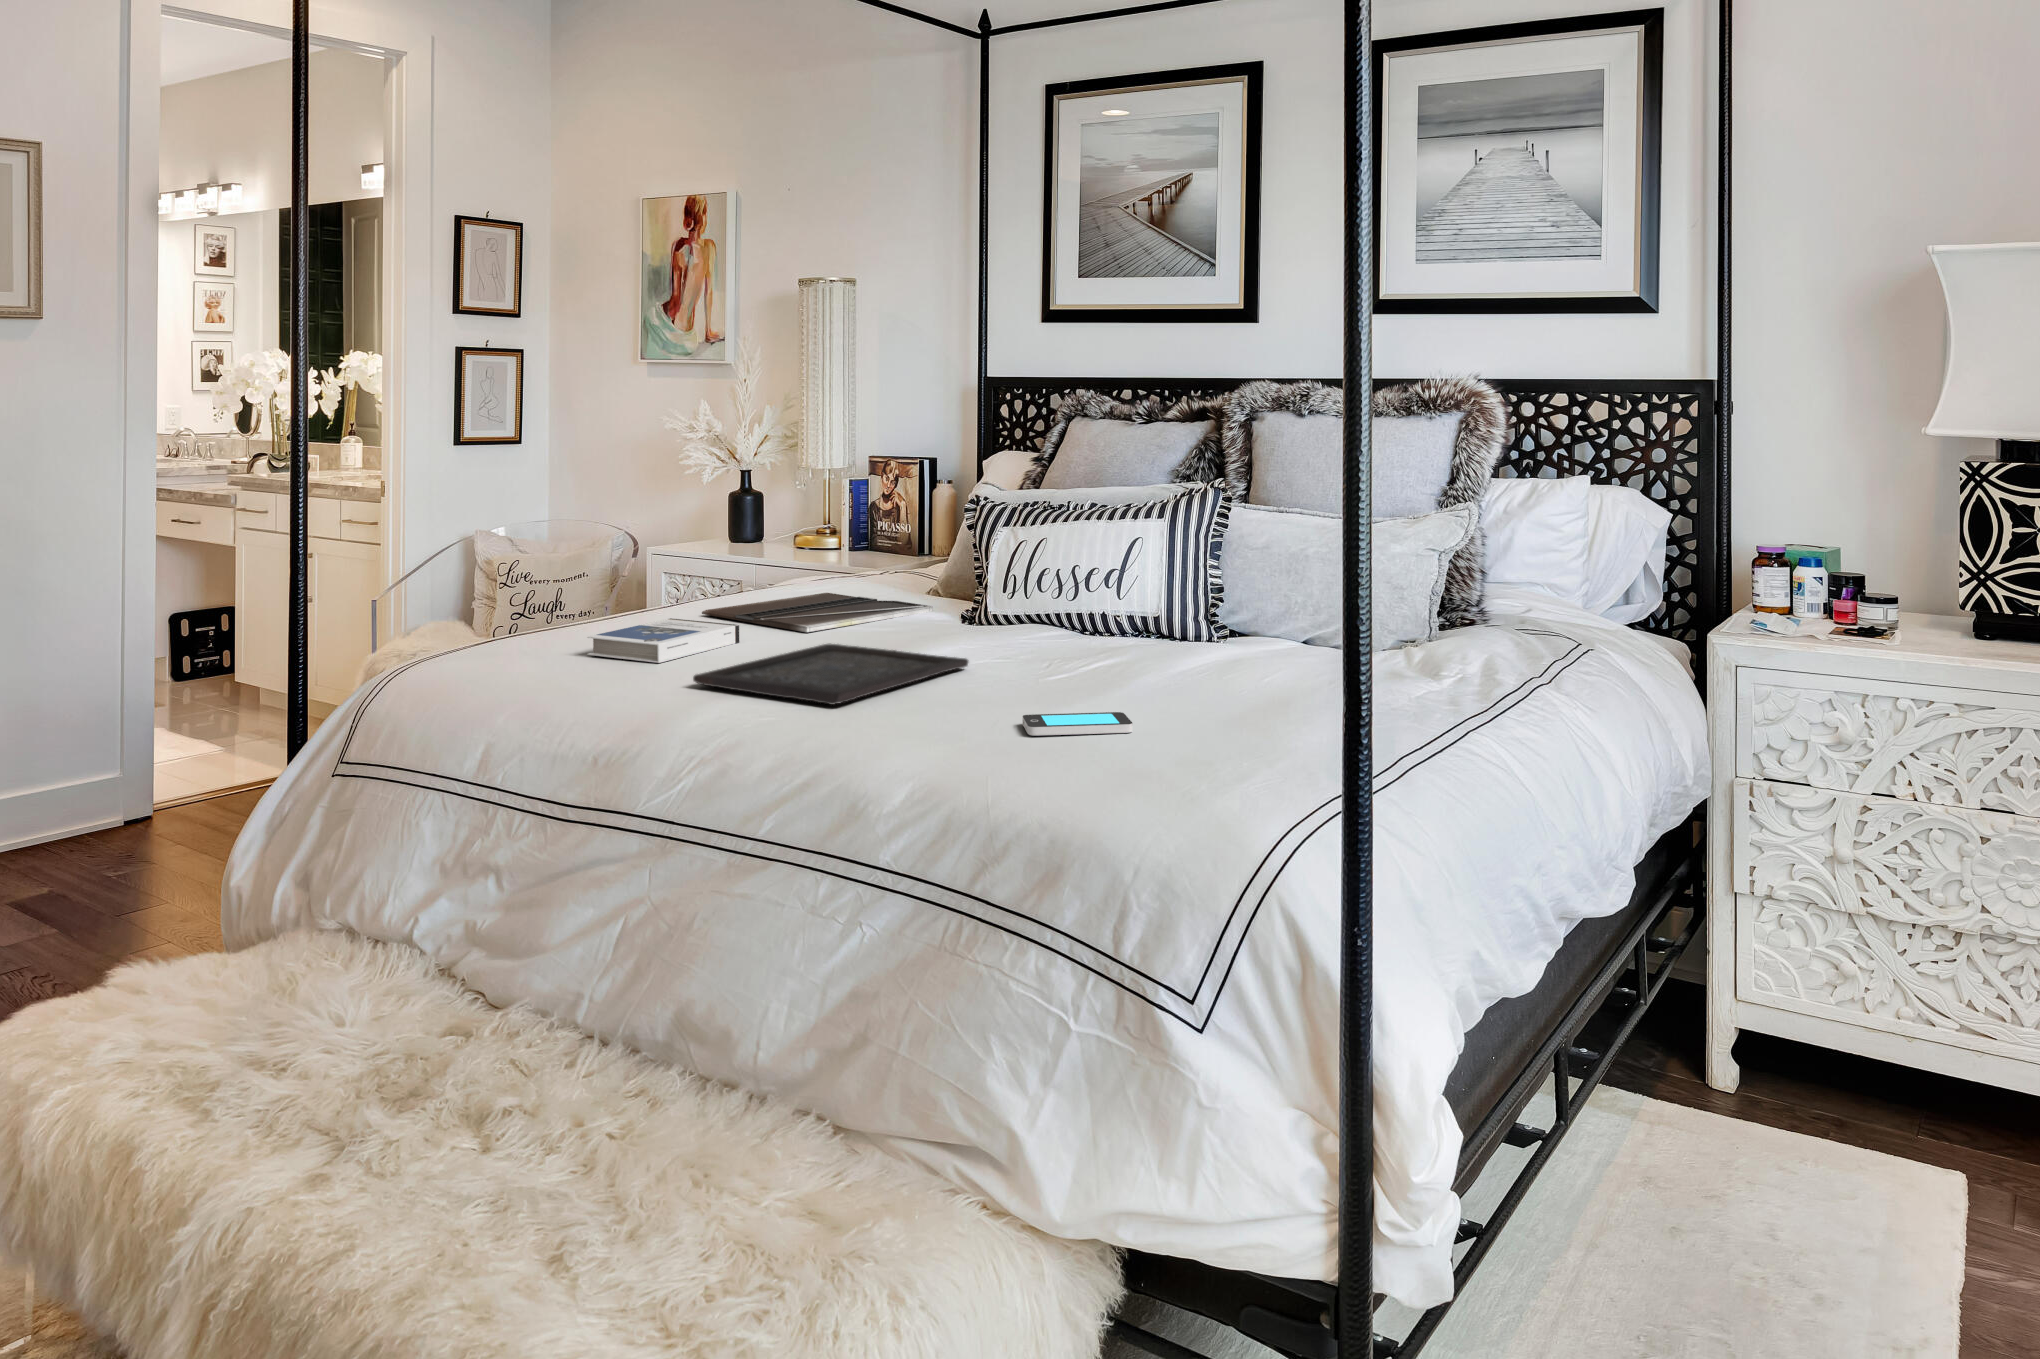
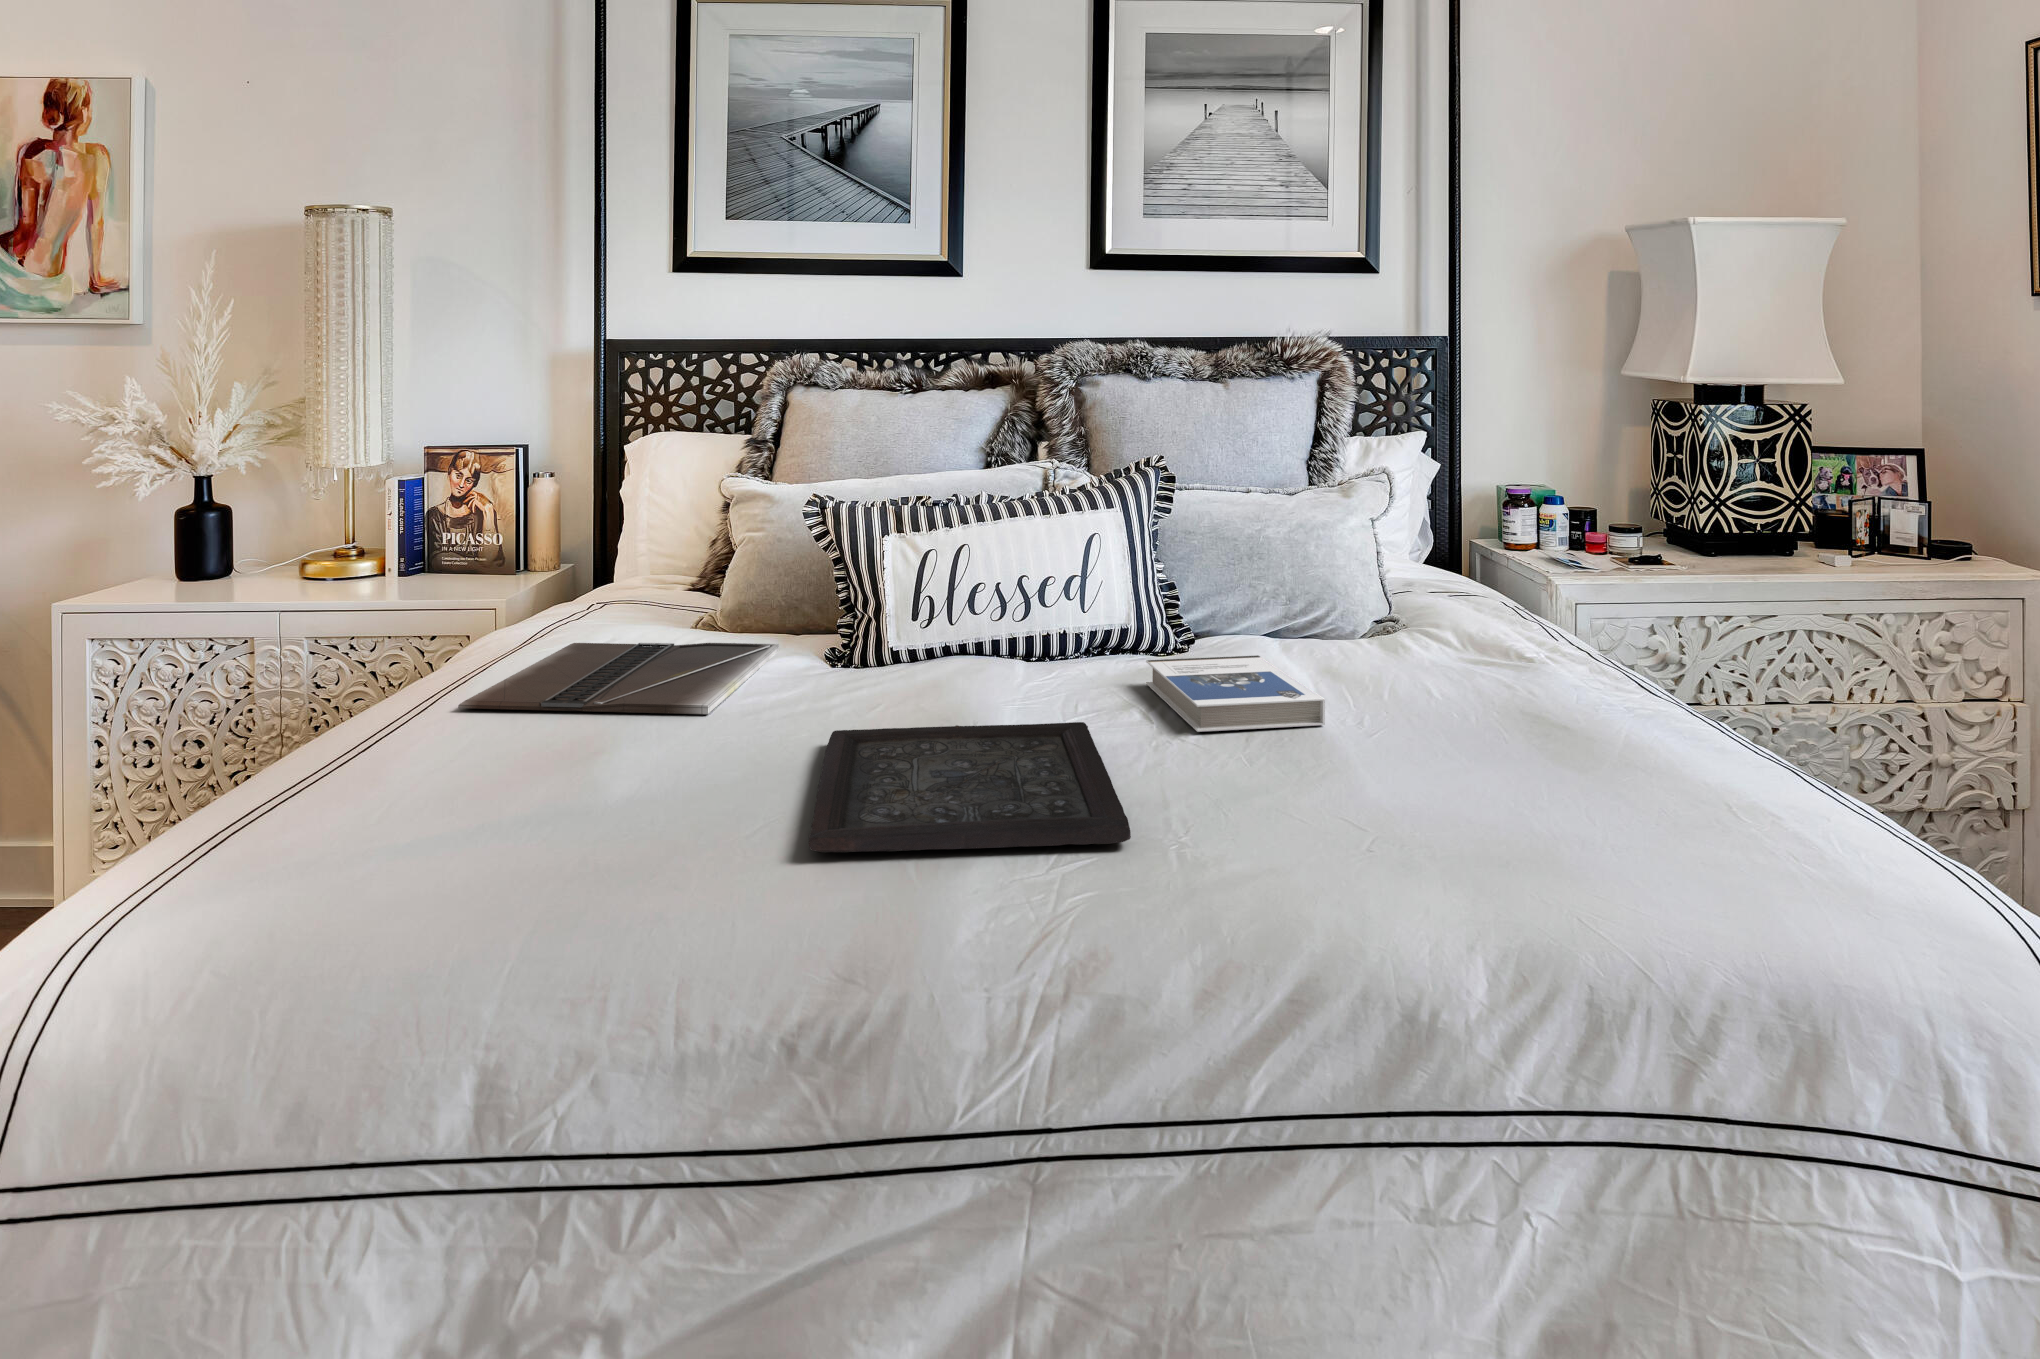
hardback book: present [587,618,739,663] -> present [1146,655,1325,732]
smartphone: present [1023,712,1132,735] -> none [1411,771,1540,833]

